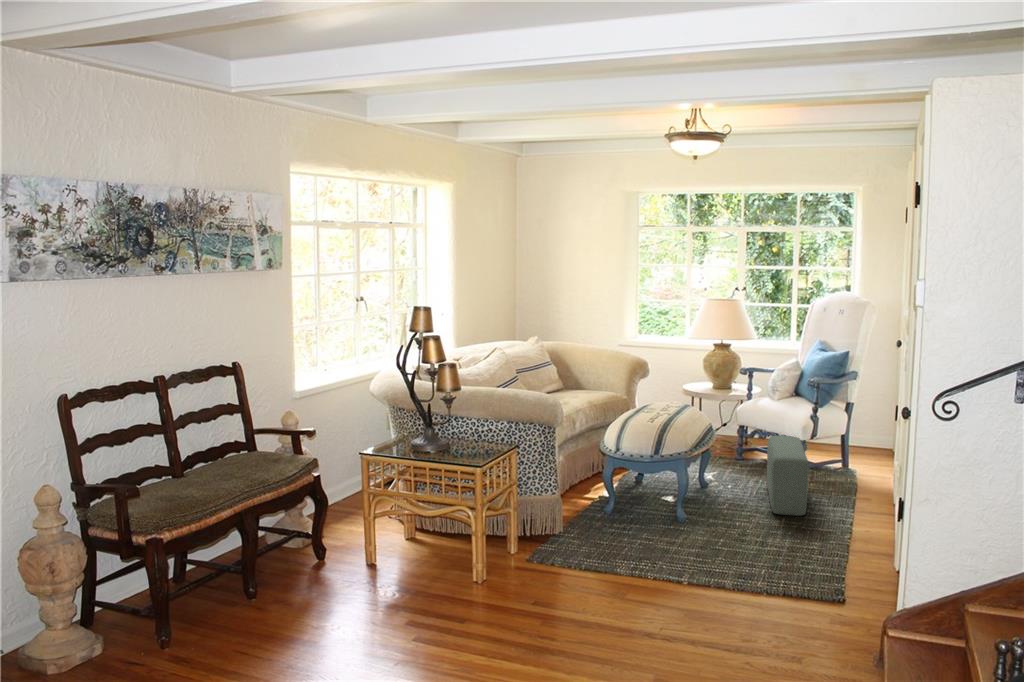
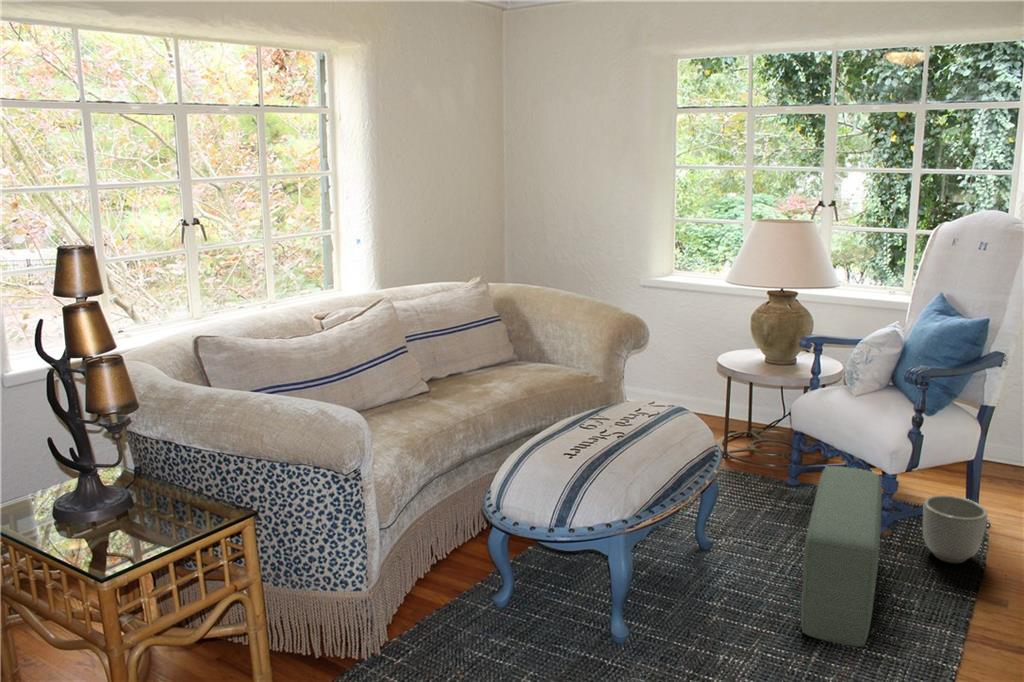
planter: none [822,452,855,487] -> present [923,495,987,563]

